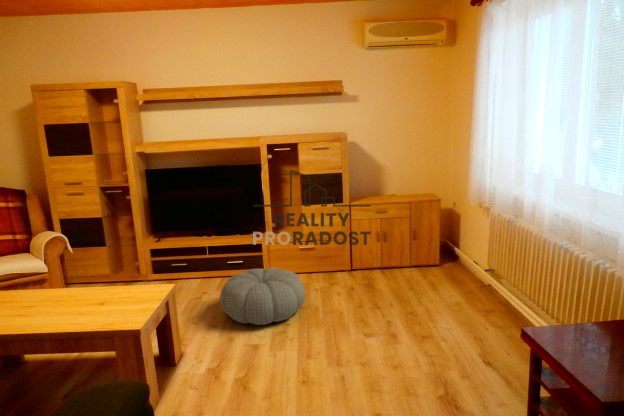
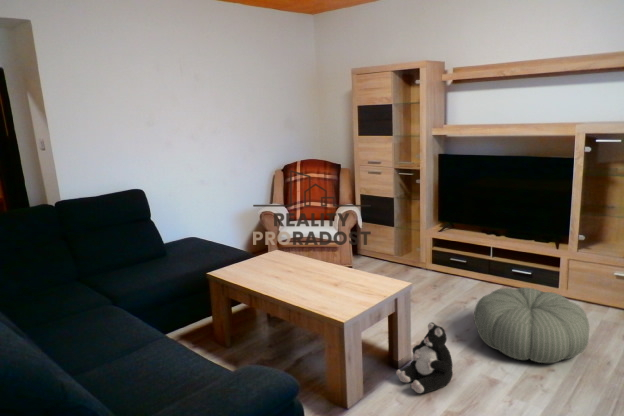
plush toy: none [181,313,229,379] -> present [396,323,453,393]

